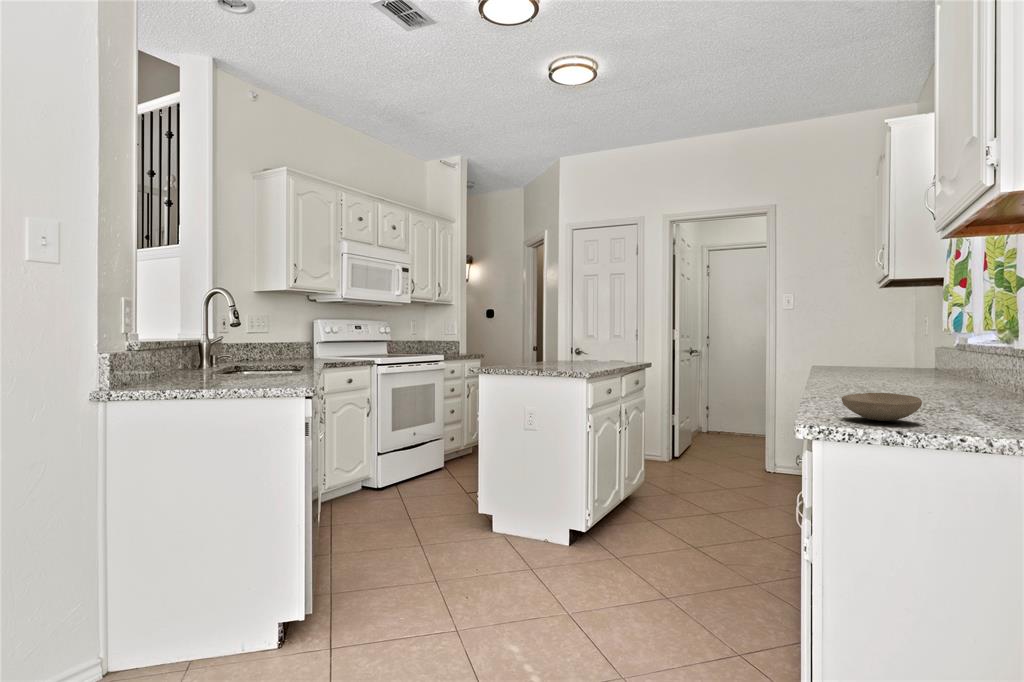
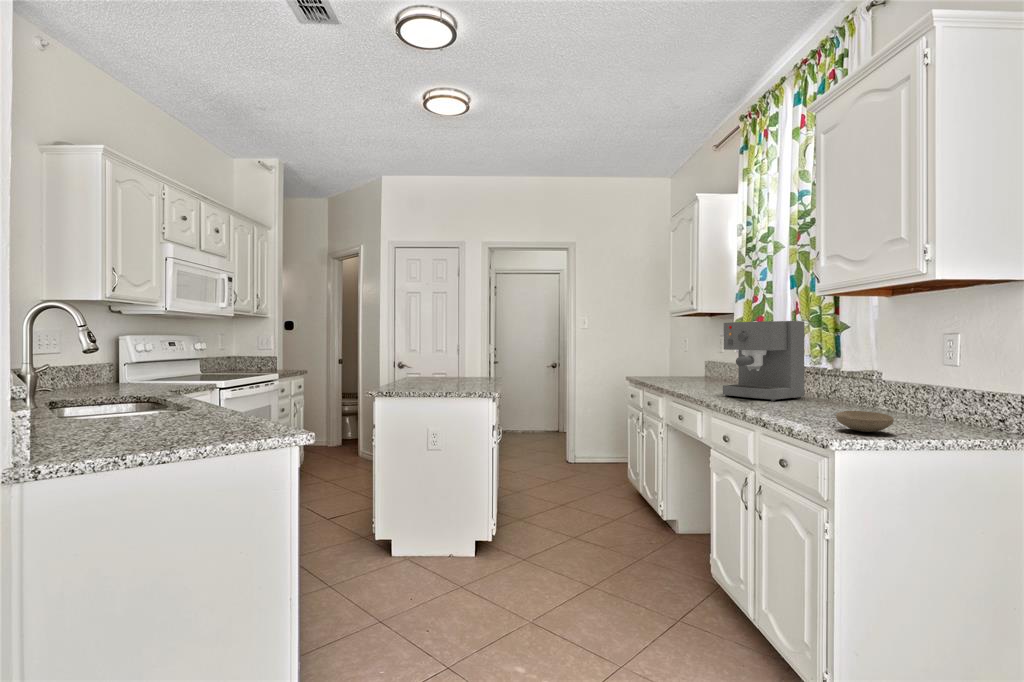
coffee maker: none [846,280,981,392] -> present [723,321,805,401]

